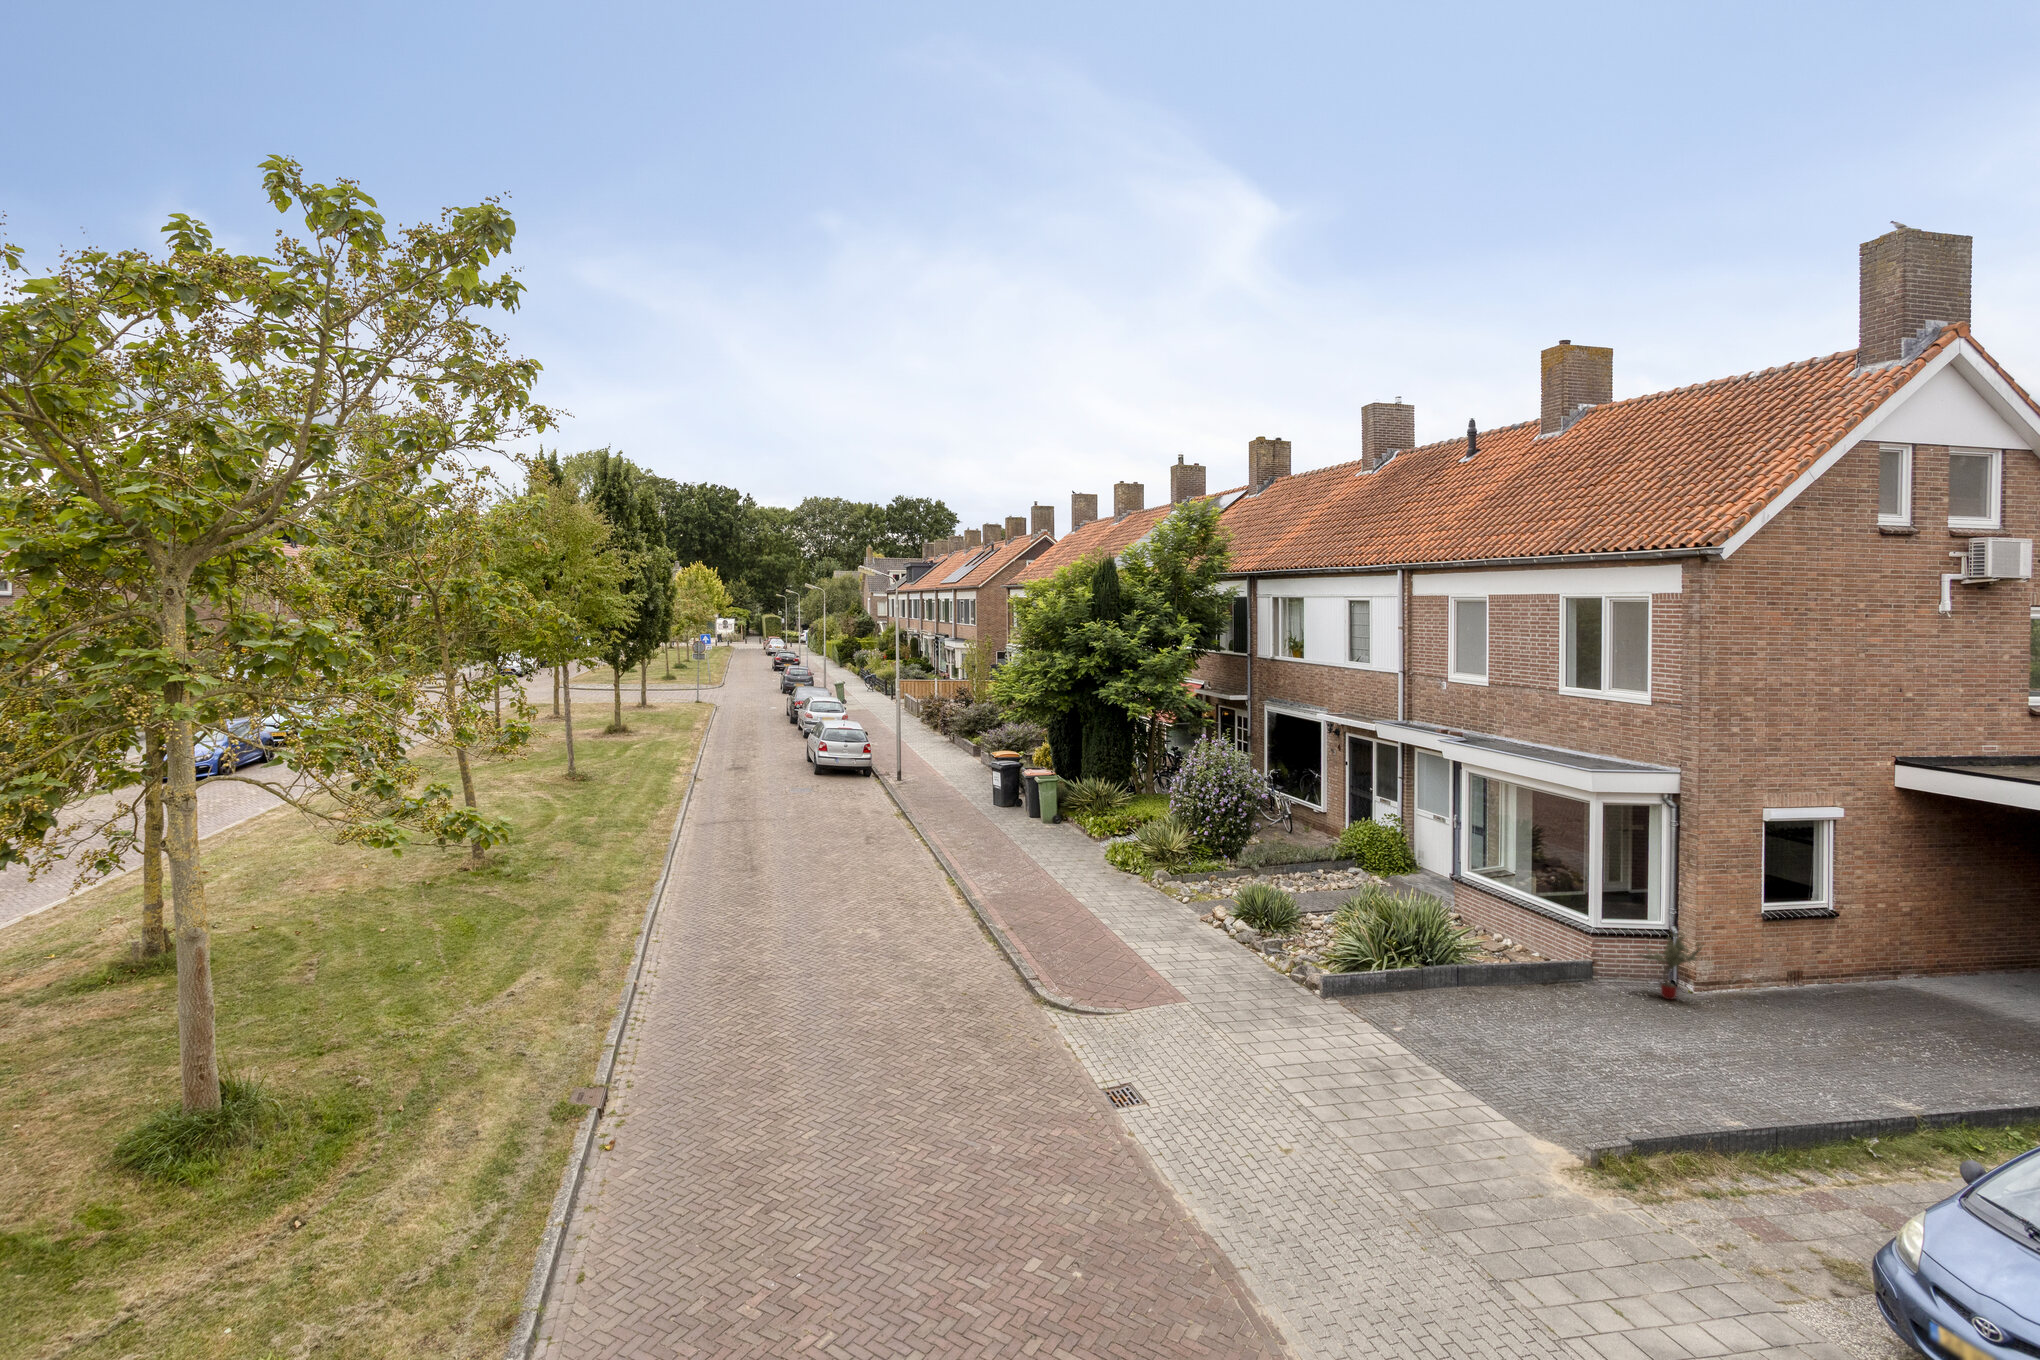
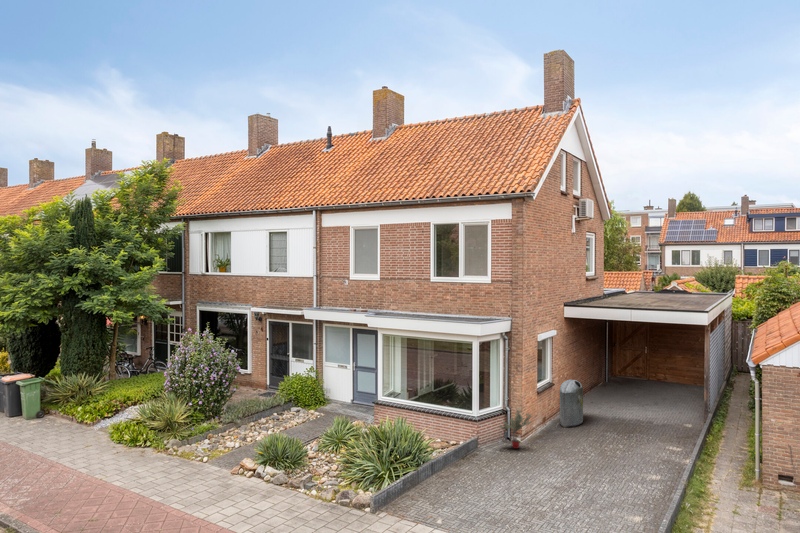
trash can: none [1831,911,1906,1005] -> present [560,380,583,428]

